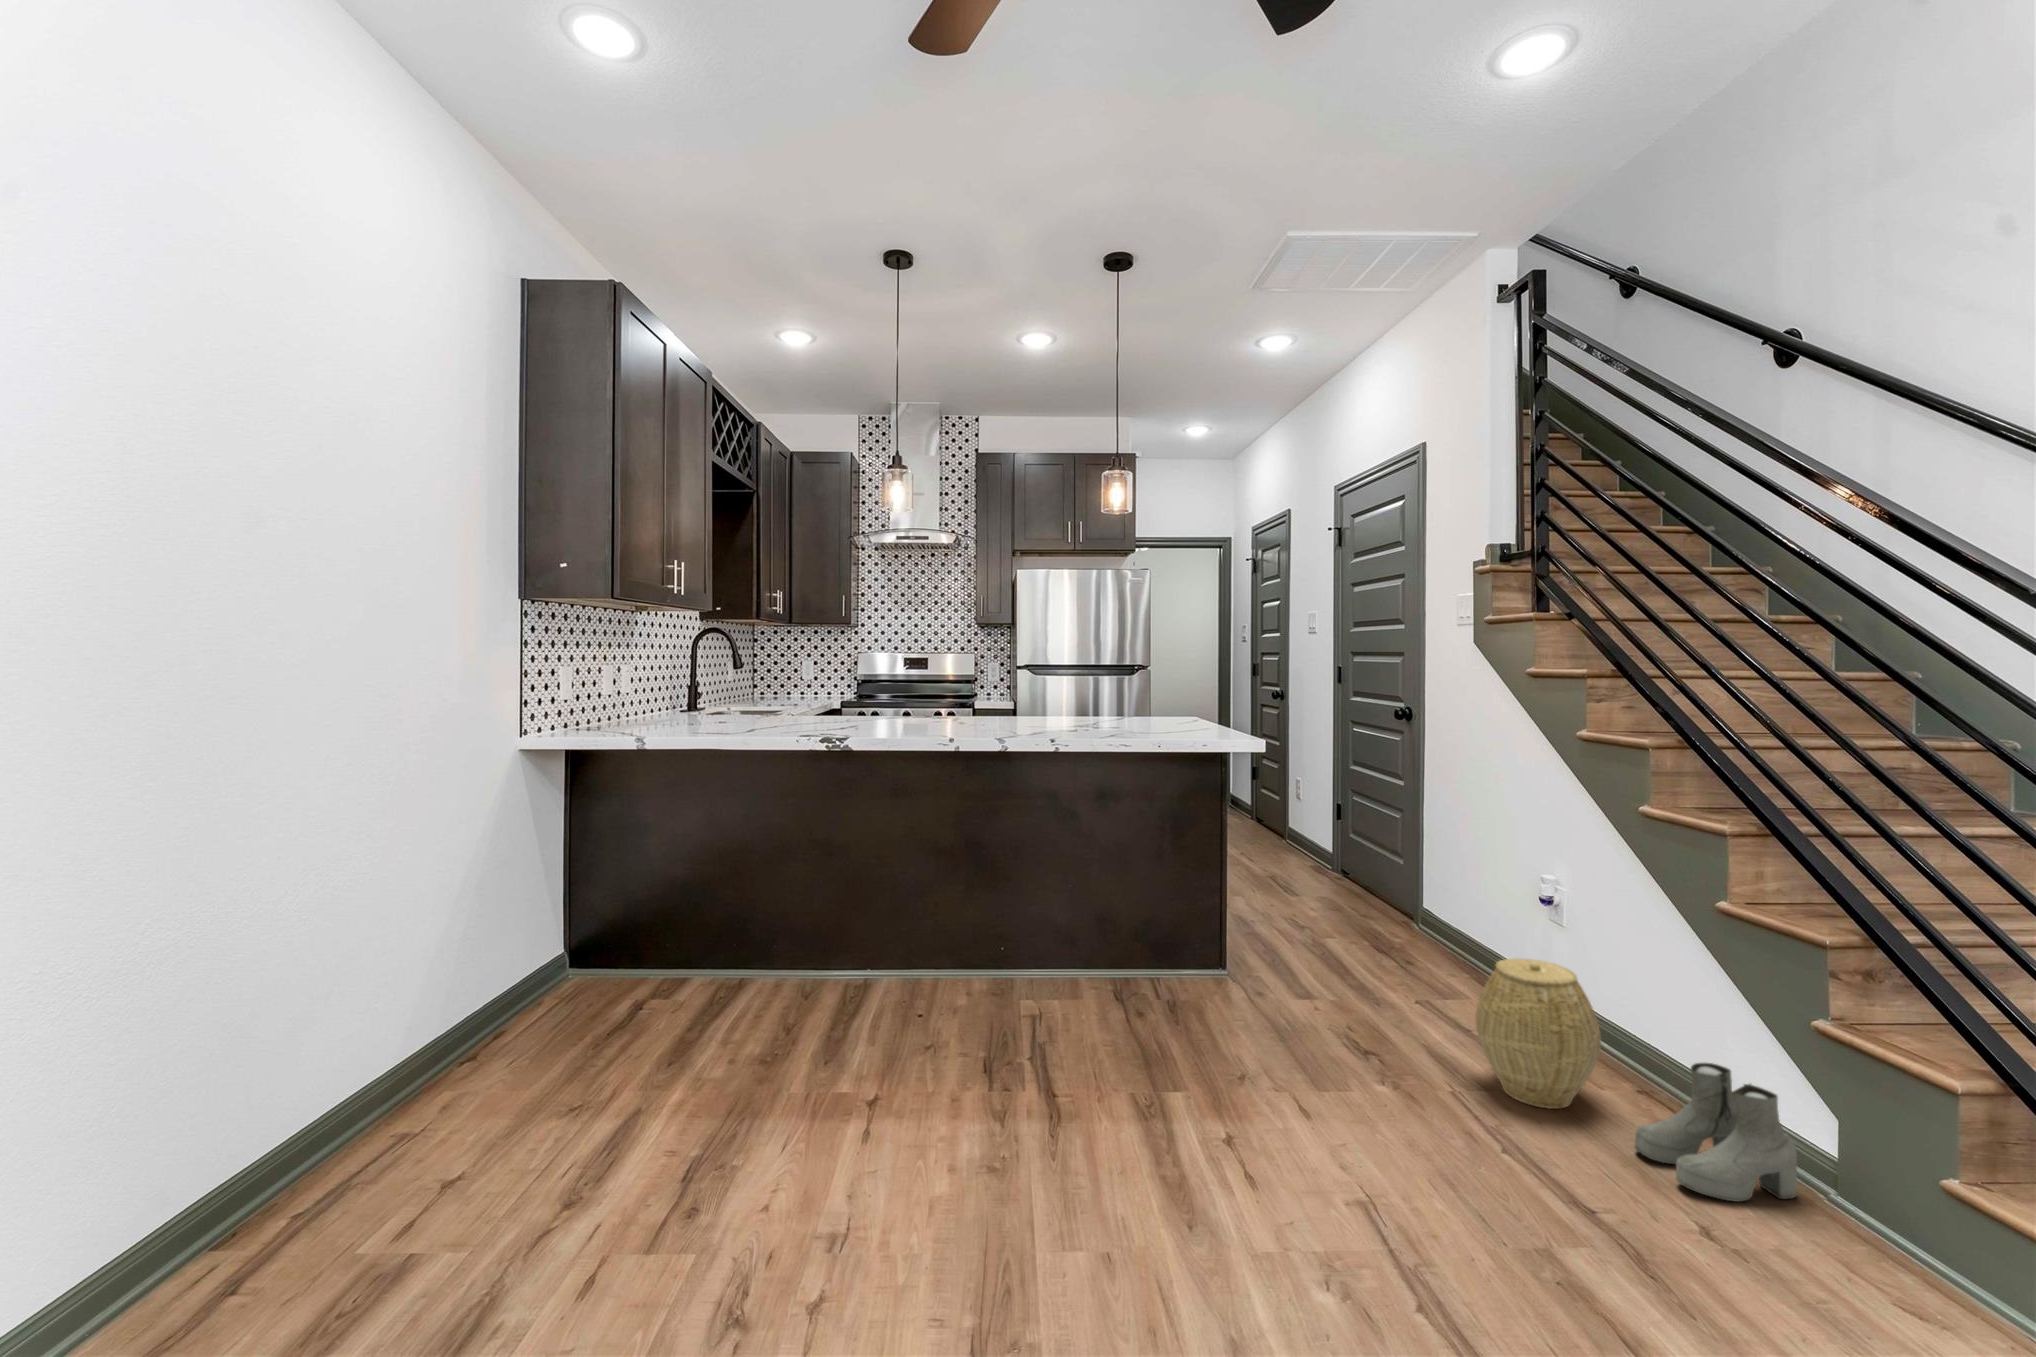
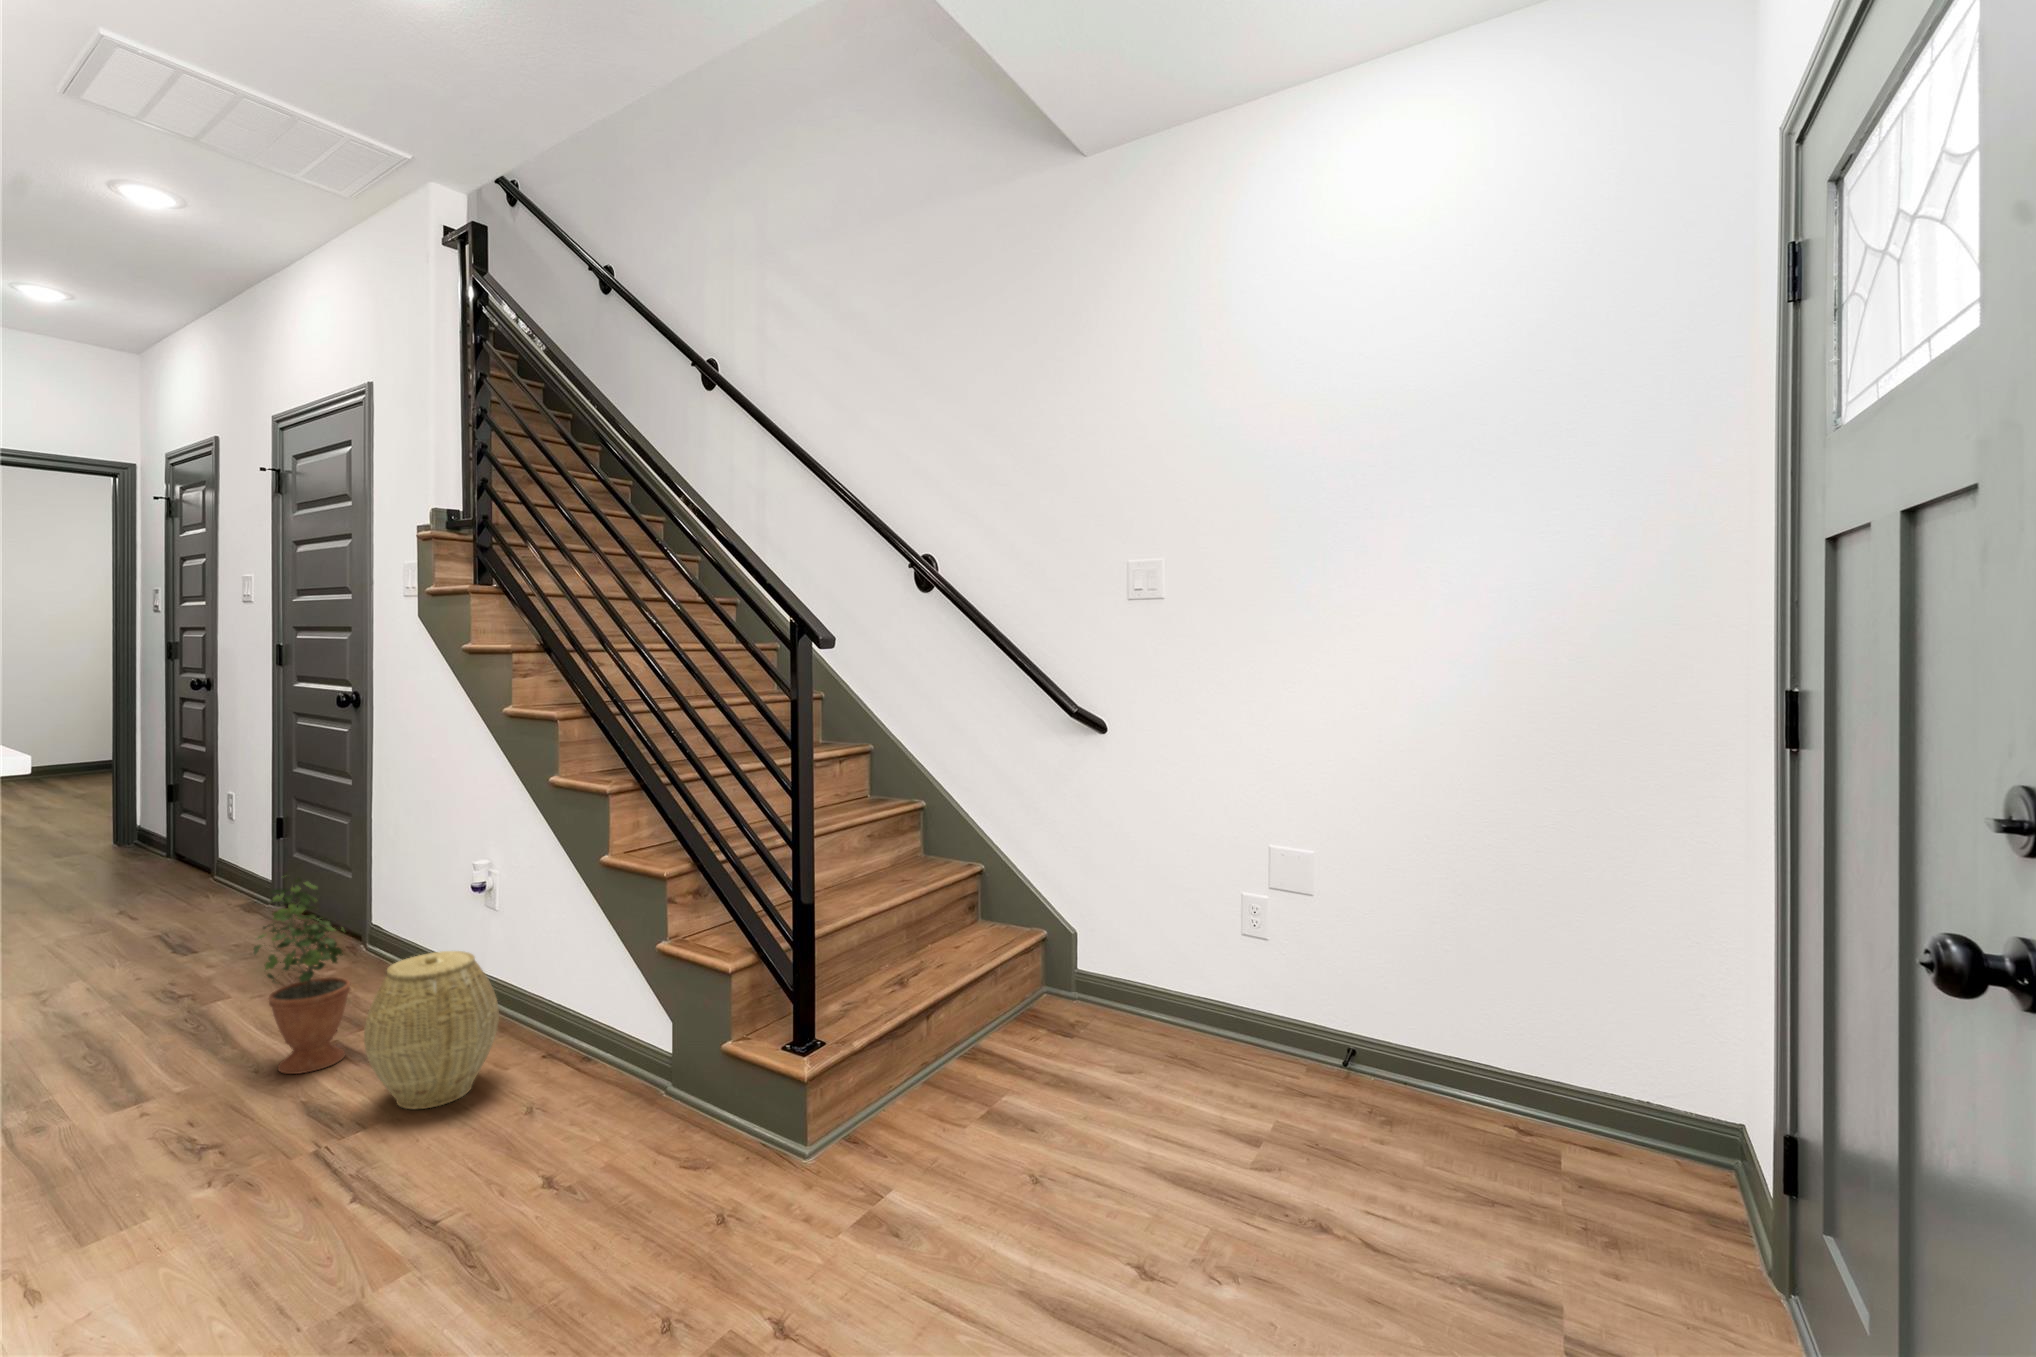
potted plant: none [1376,860,1443,1030] -> present [254,877,350,1074]
boots: present [1635,1063,1797,1202] -> none [516,1005,643,1131]

